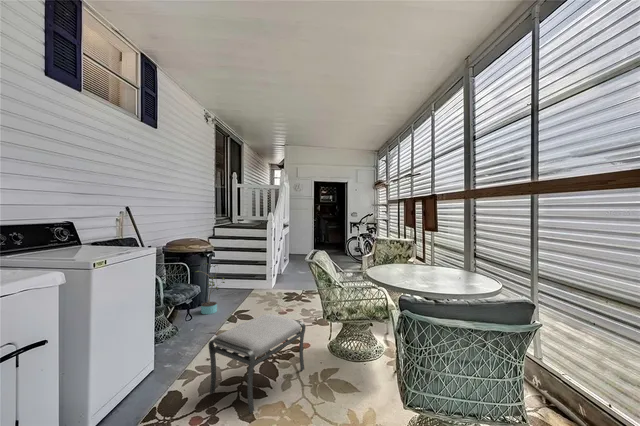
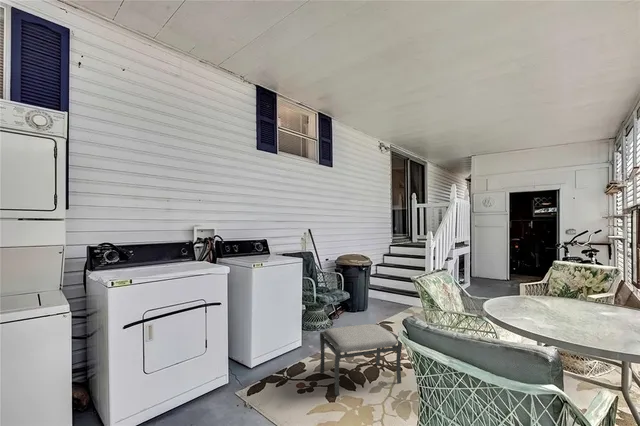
potted plant: present [195,263,225,314] -> none [349,275,374,320]

